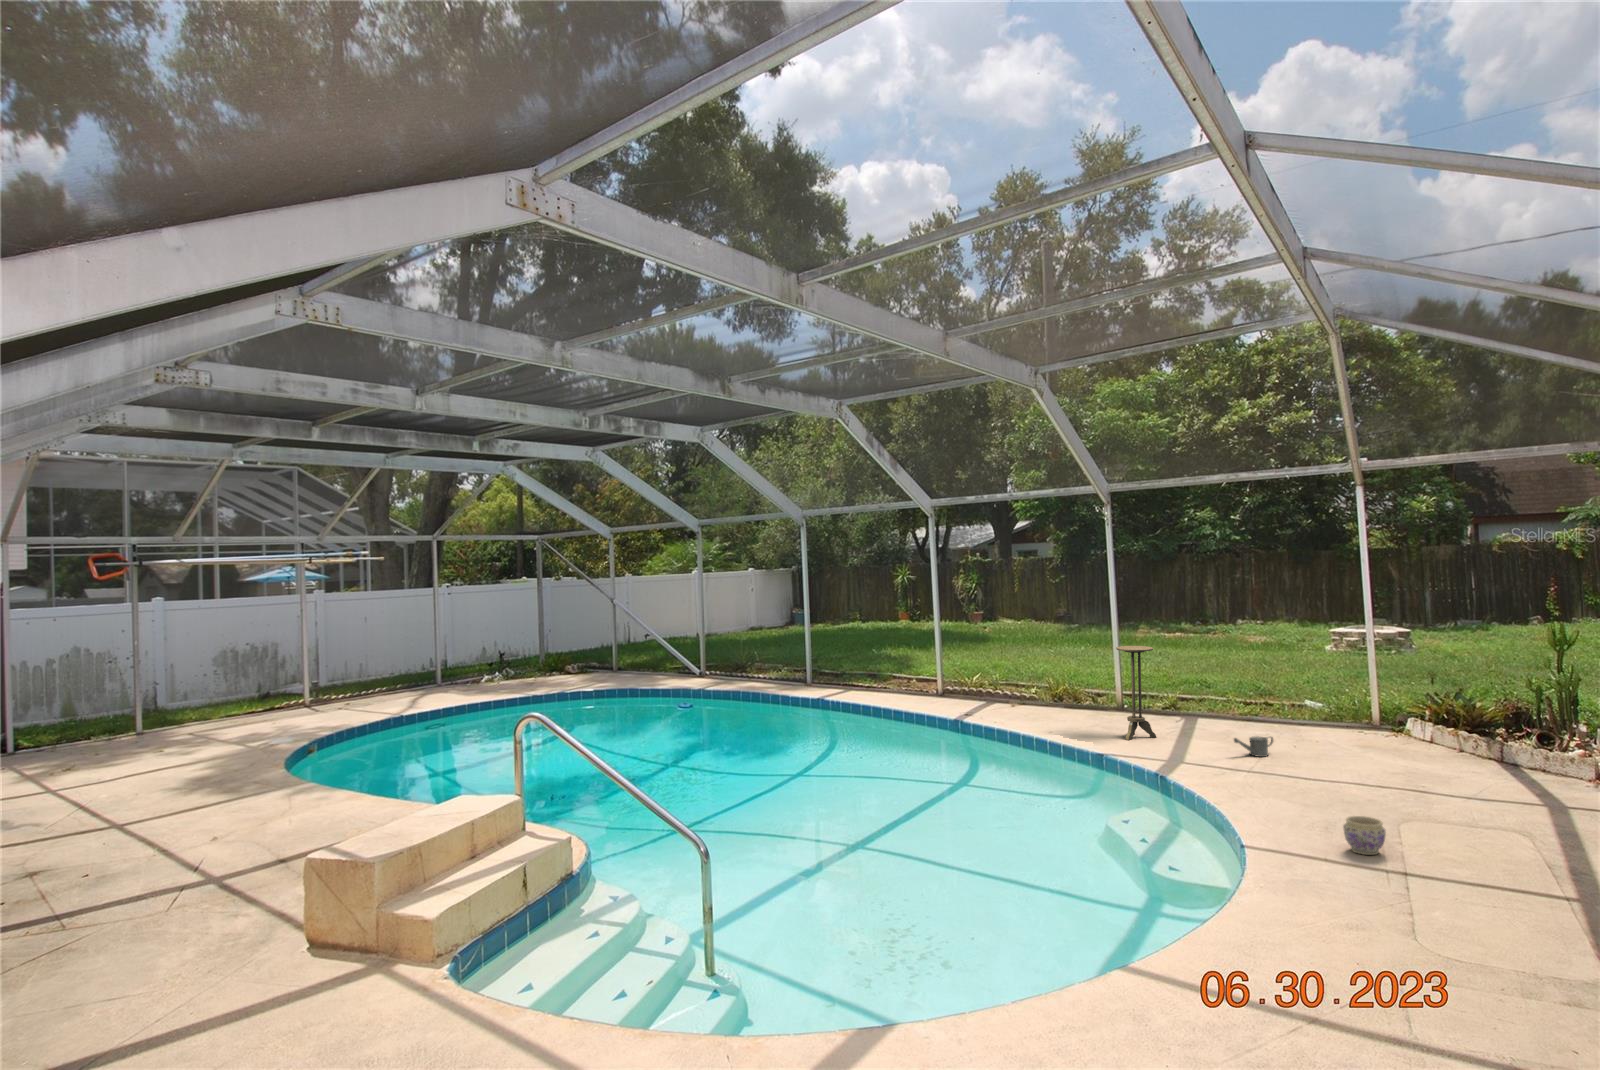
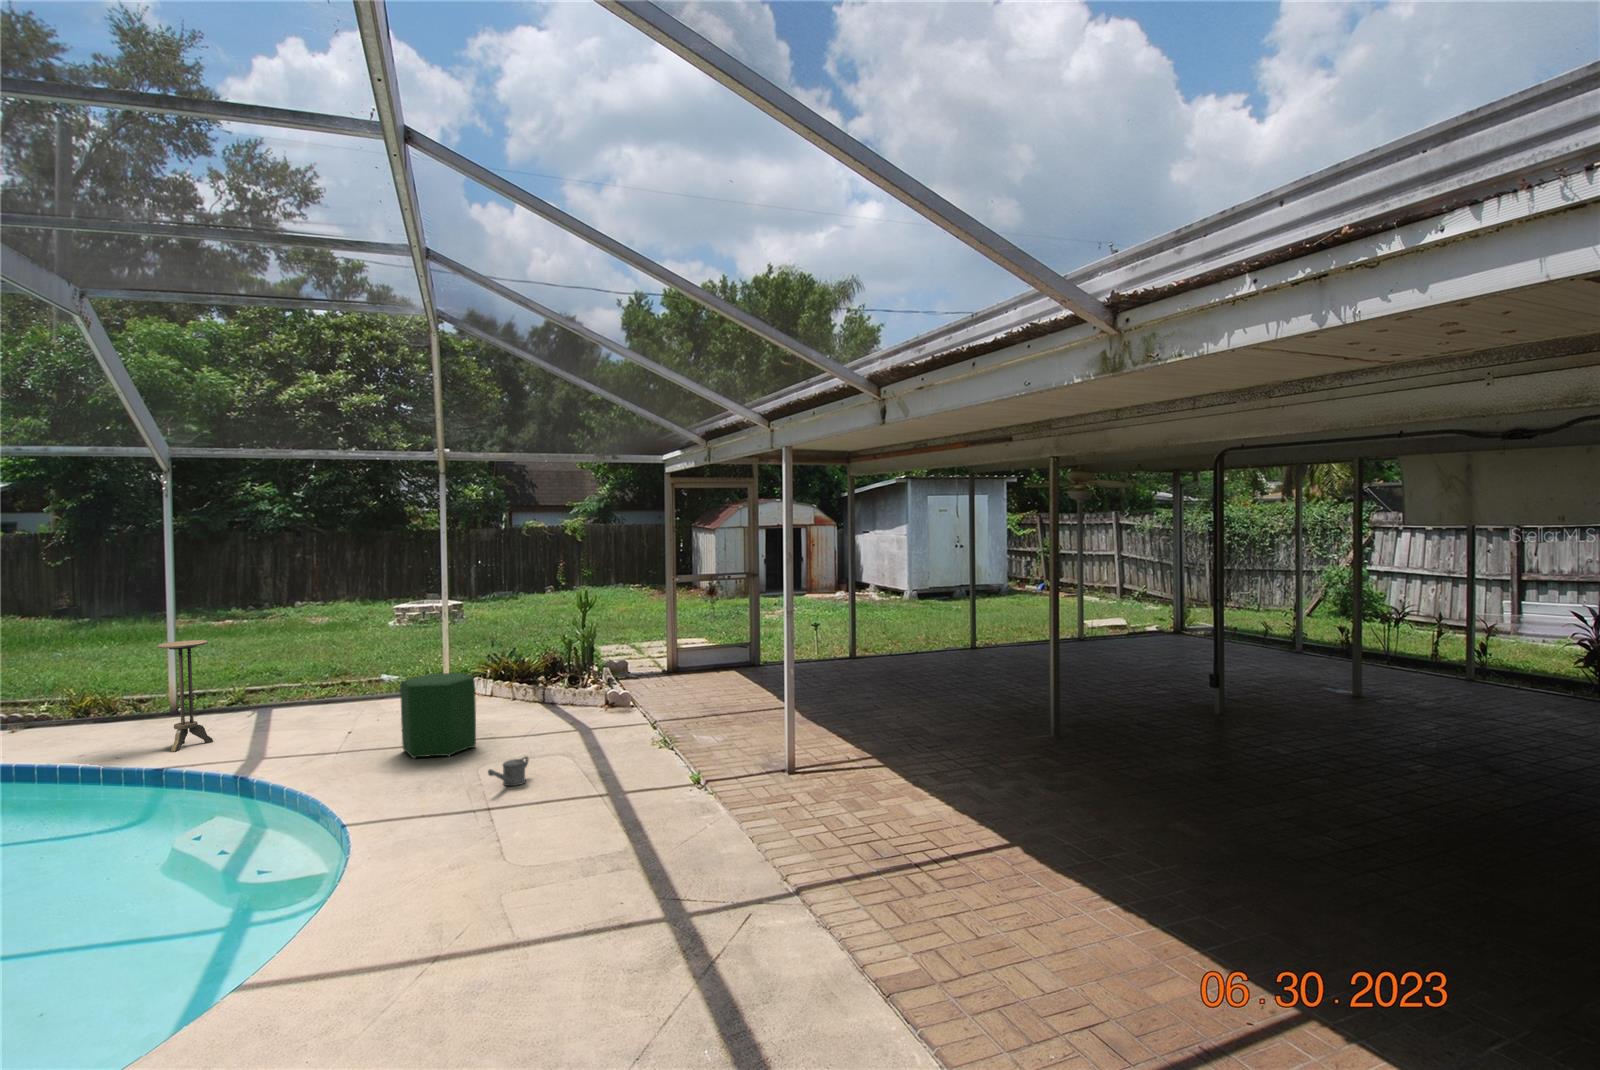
ottoman: none [1324,705,1407,794] -> present [400,673,476,758]
watering can: present [1234,736,1273,757] -> present [488,756,528,786]
planter: present [1343,816,1386,855] -> none [423,785,464,826]

